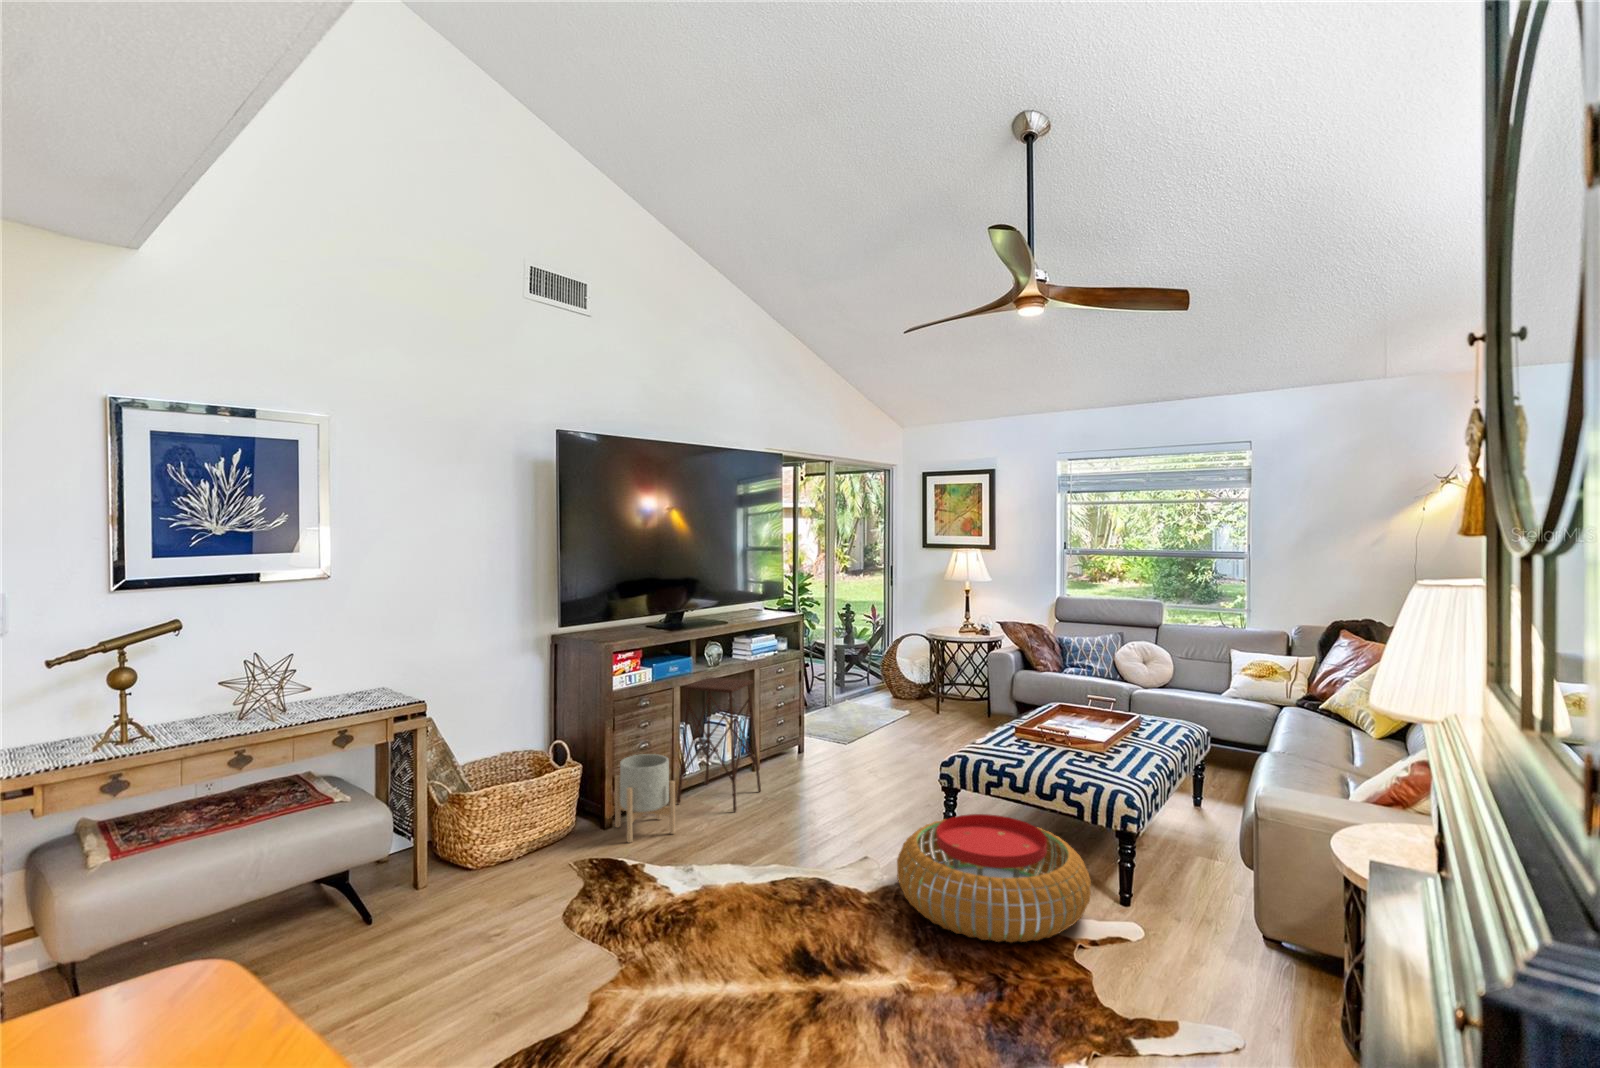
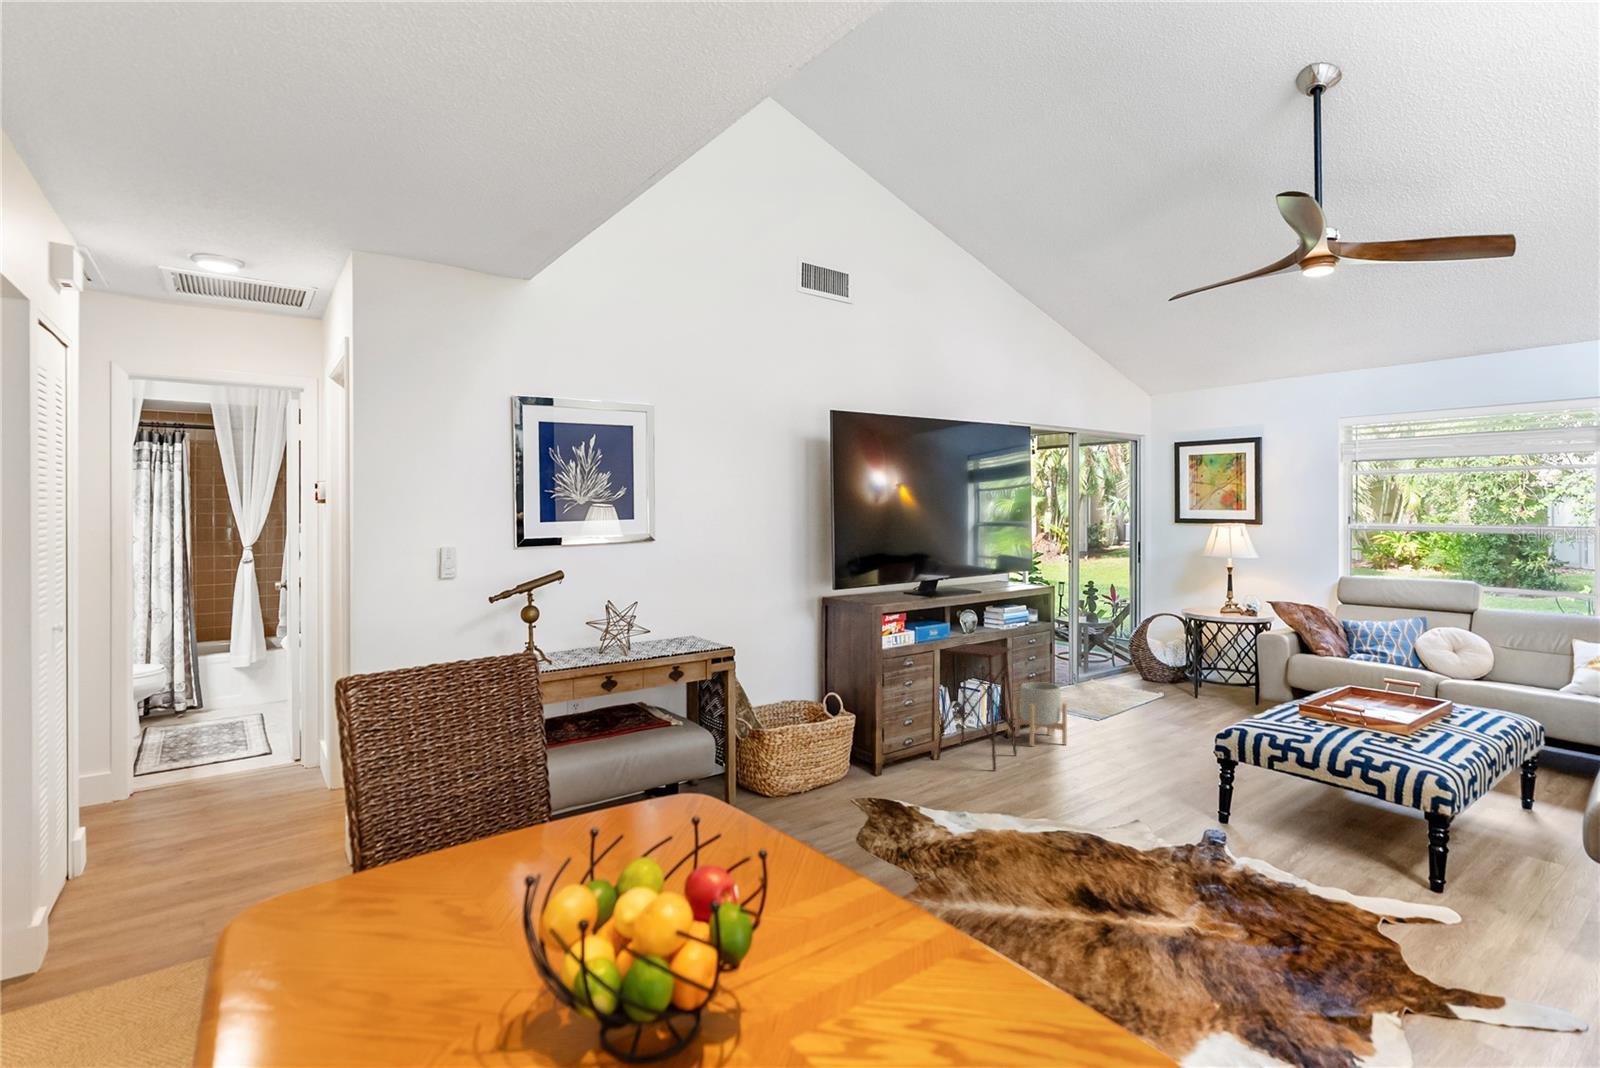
planter: present [615,754,675,842] -> present [1015,682,1067,746]
pouf: present [897,814,1091,943] -> none [1173,786,1396,910]

